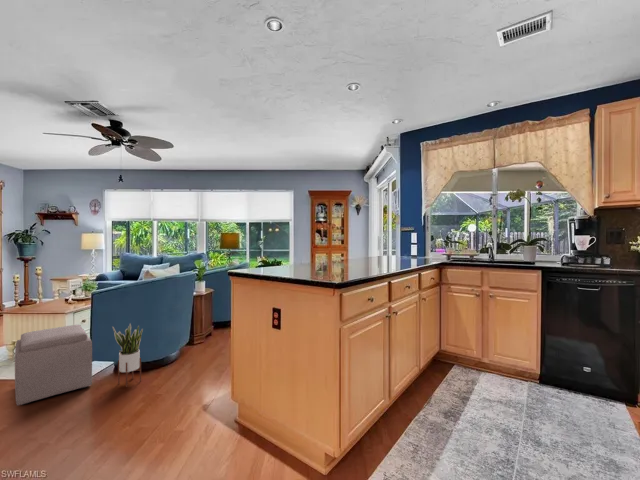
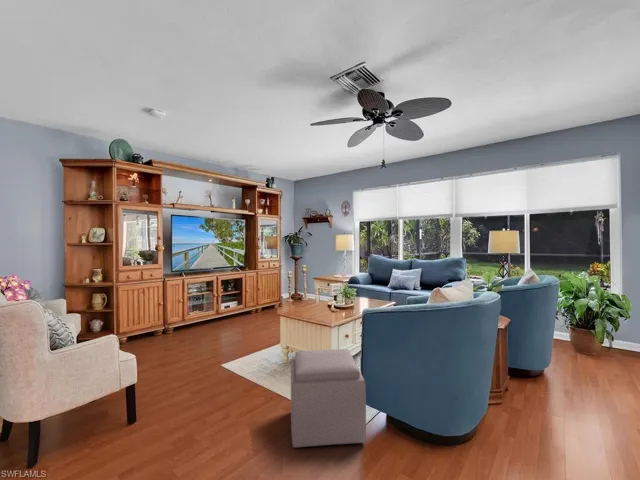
potted plant: present [113,324,143,387] -> none [391,368,430,467]

